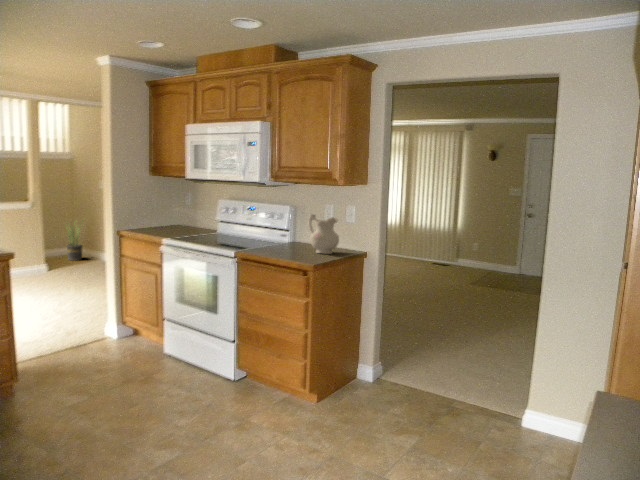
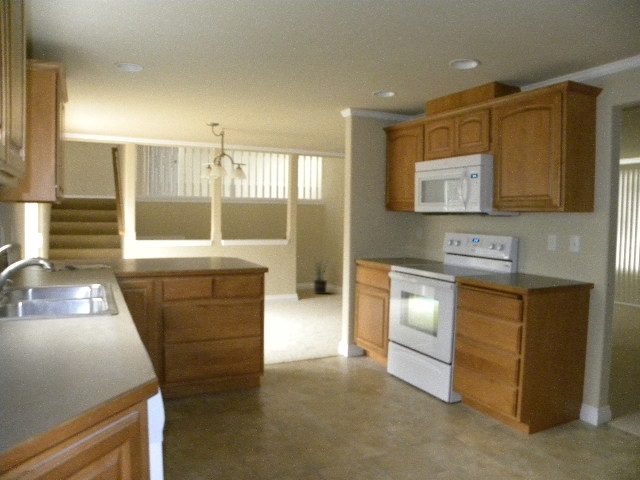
ceramic pitcher: present [309,215,339,254] -> none [528,243,561,283]

